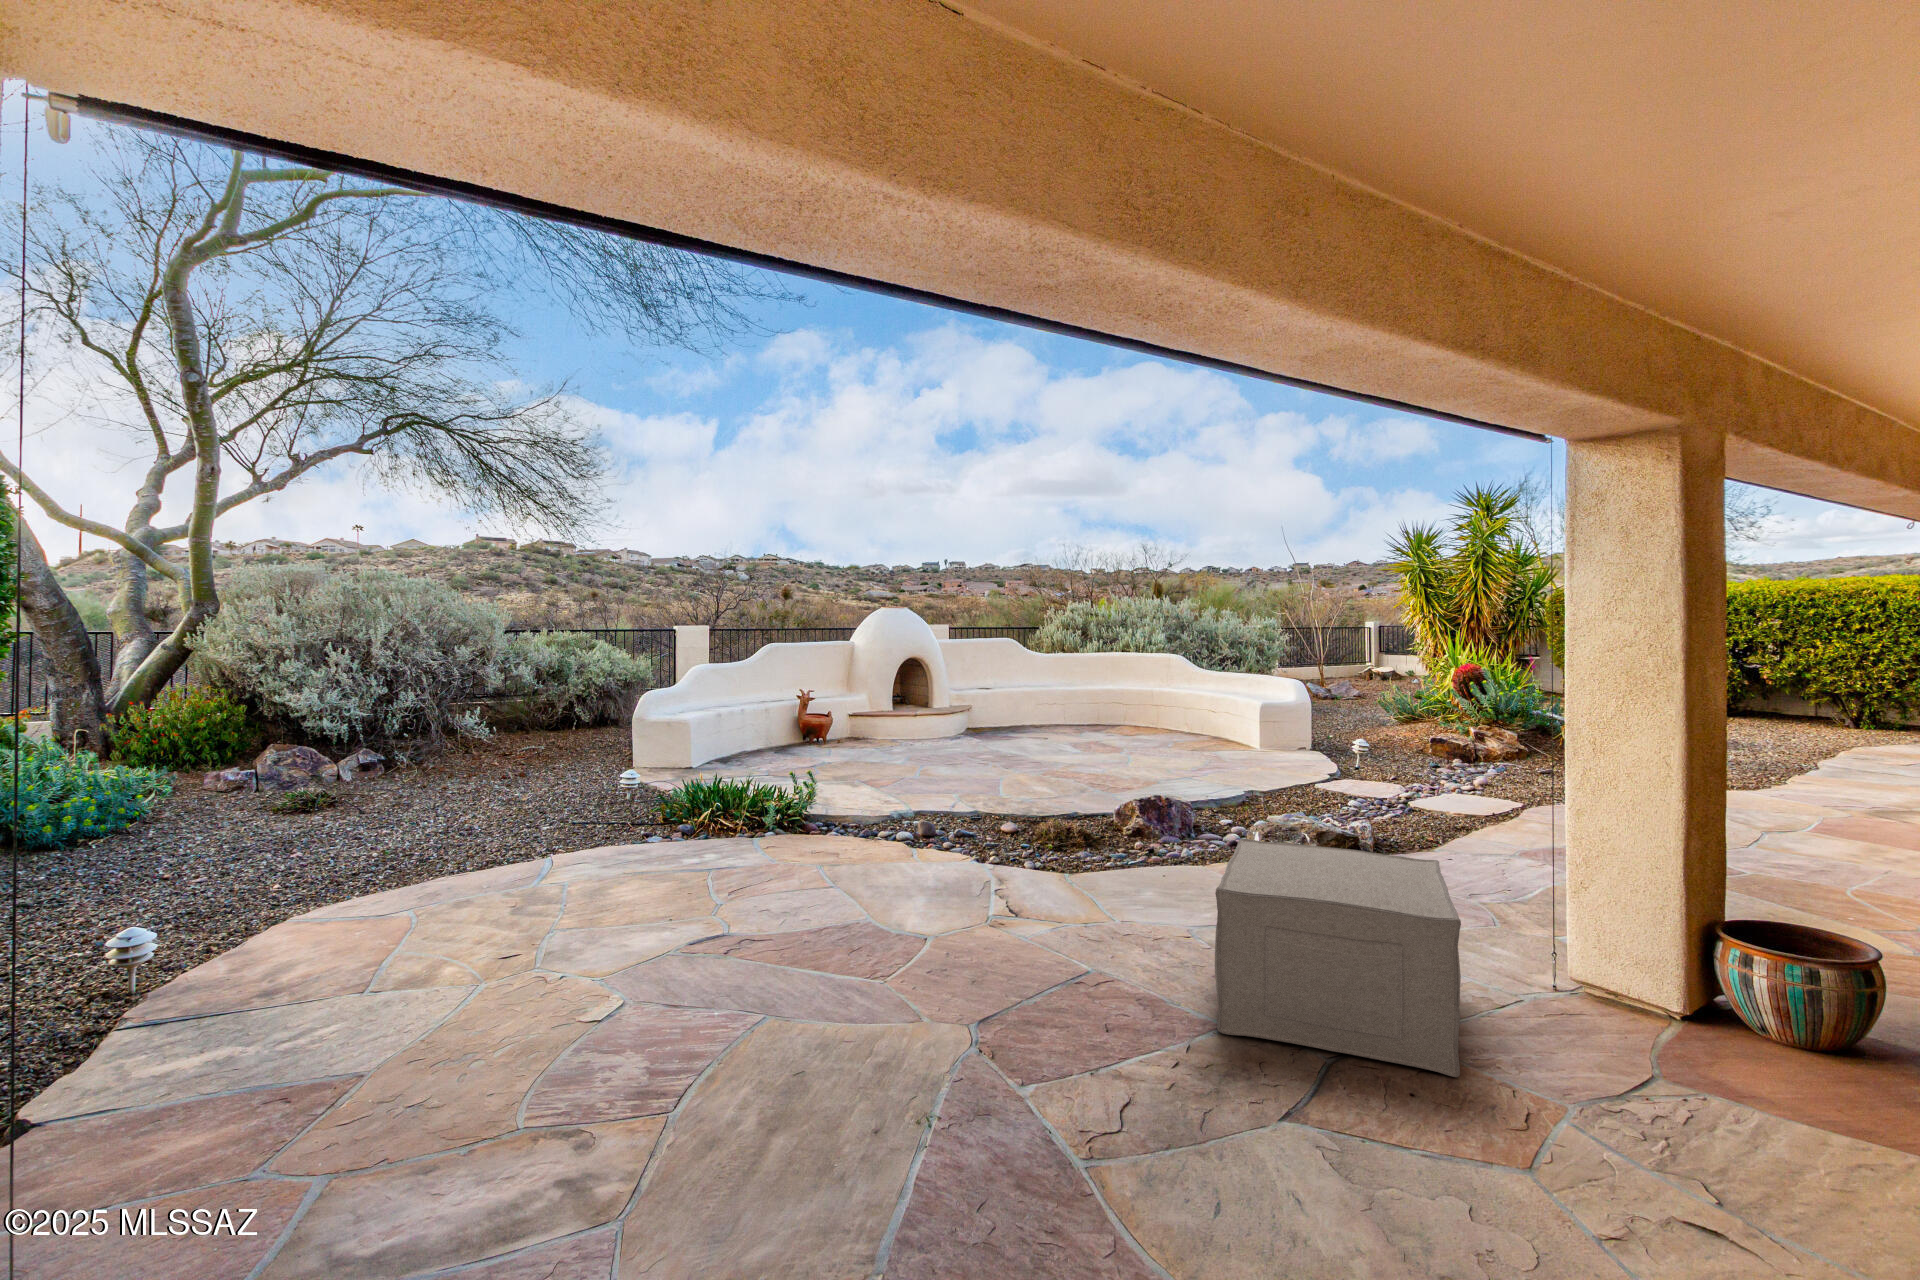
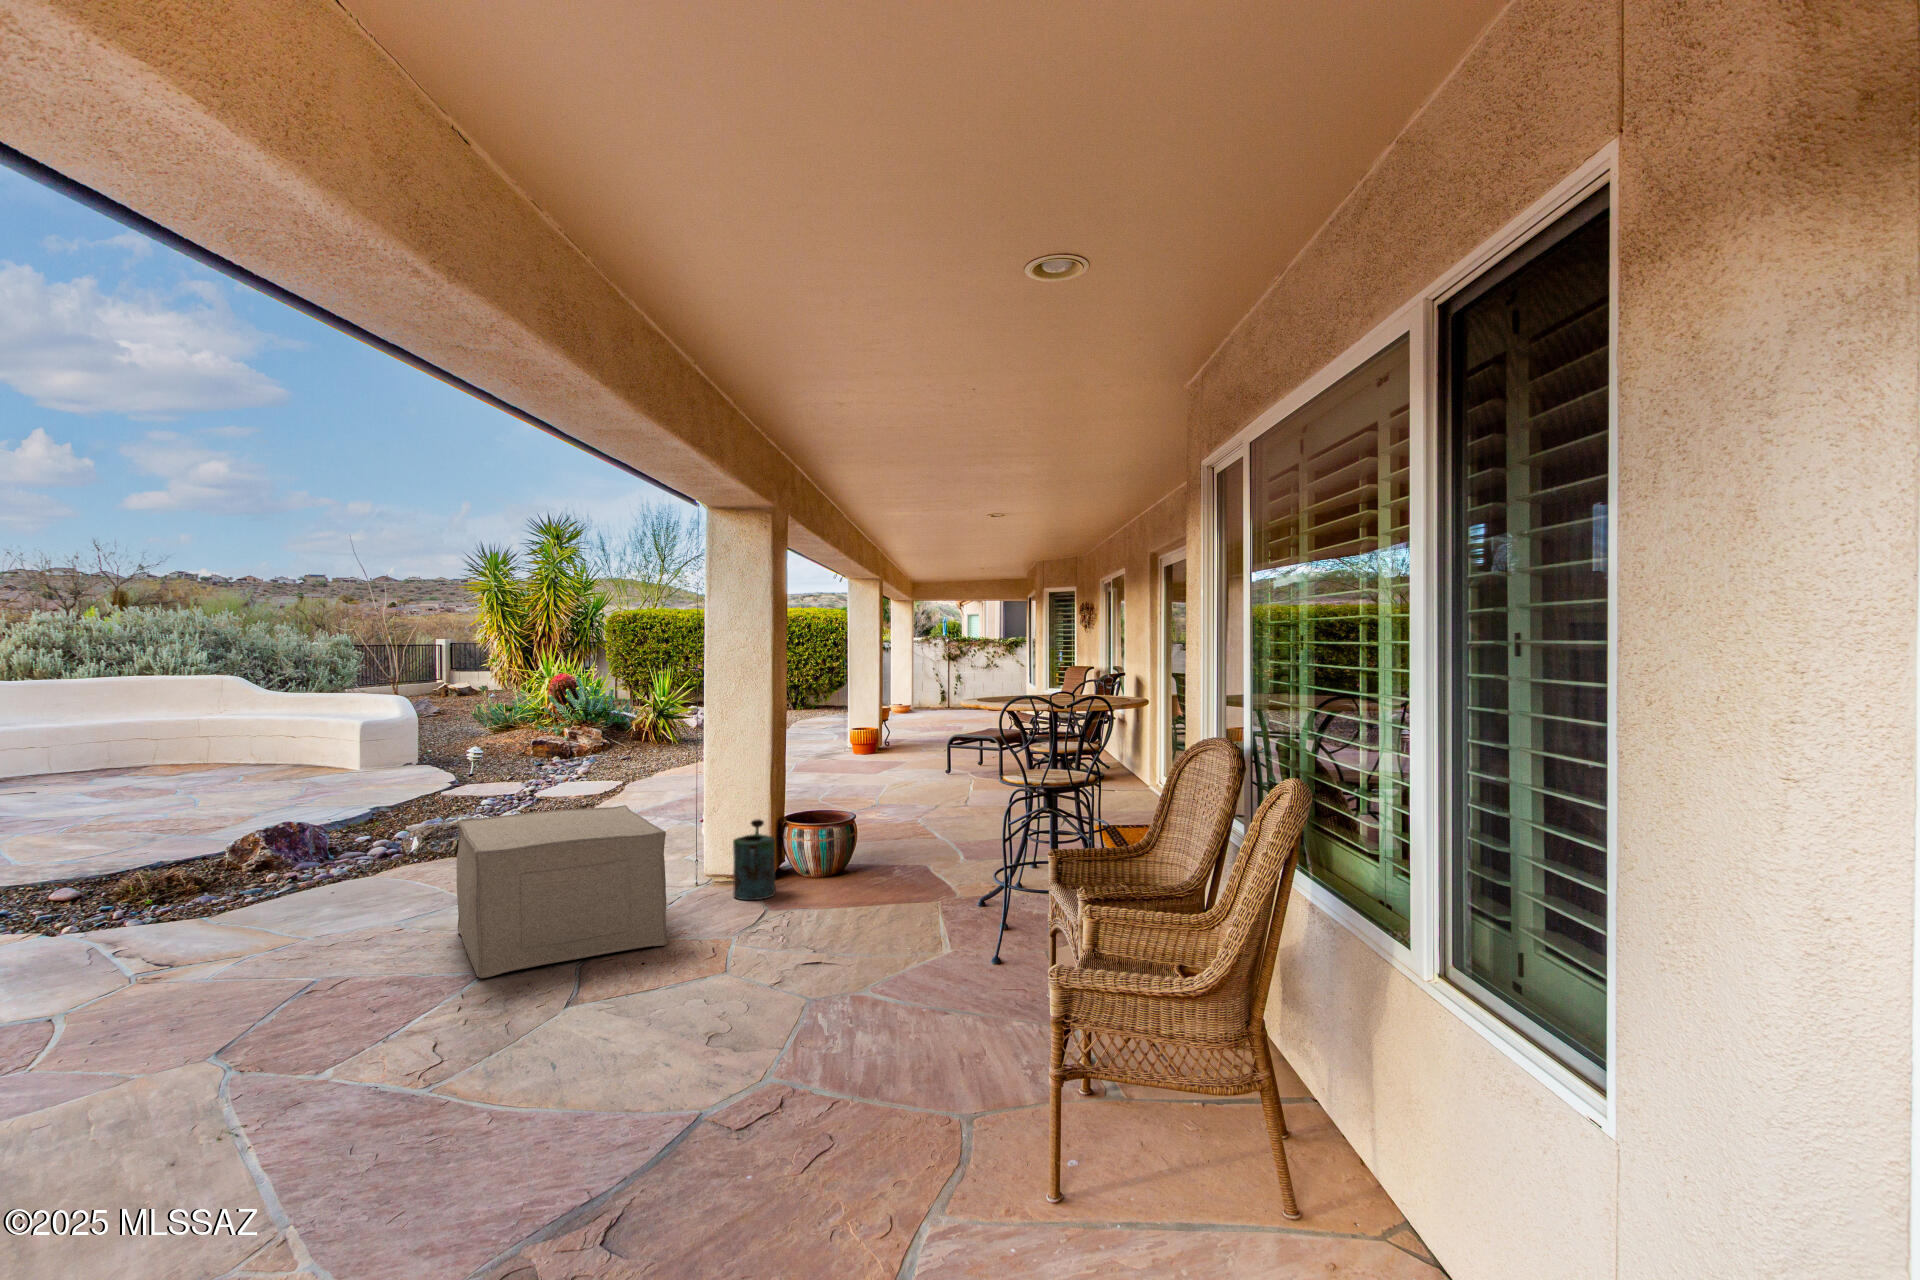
watering can: none [1602,922,1684,1055] -> present [733,819,775,900]

